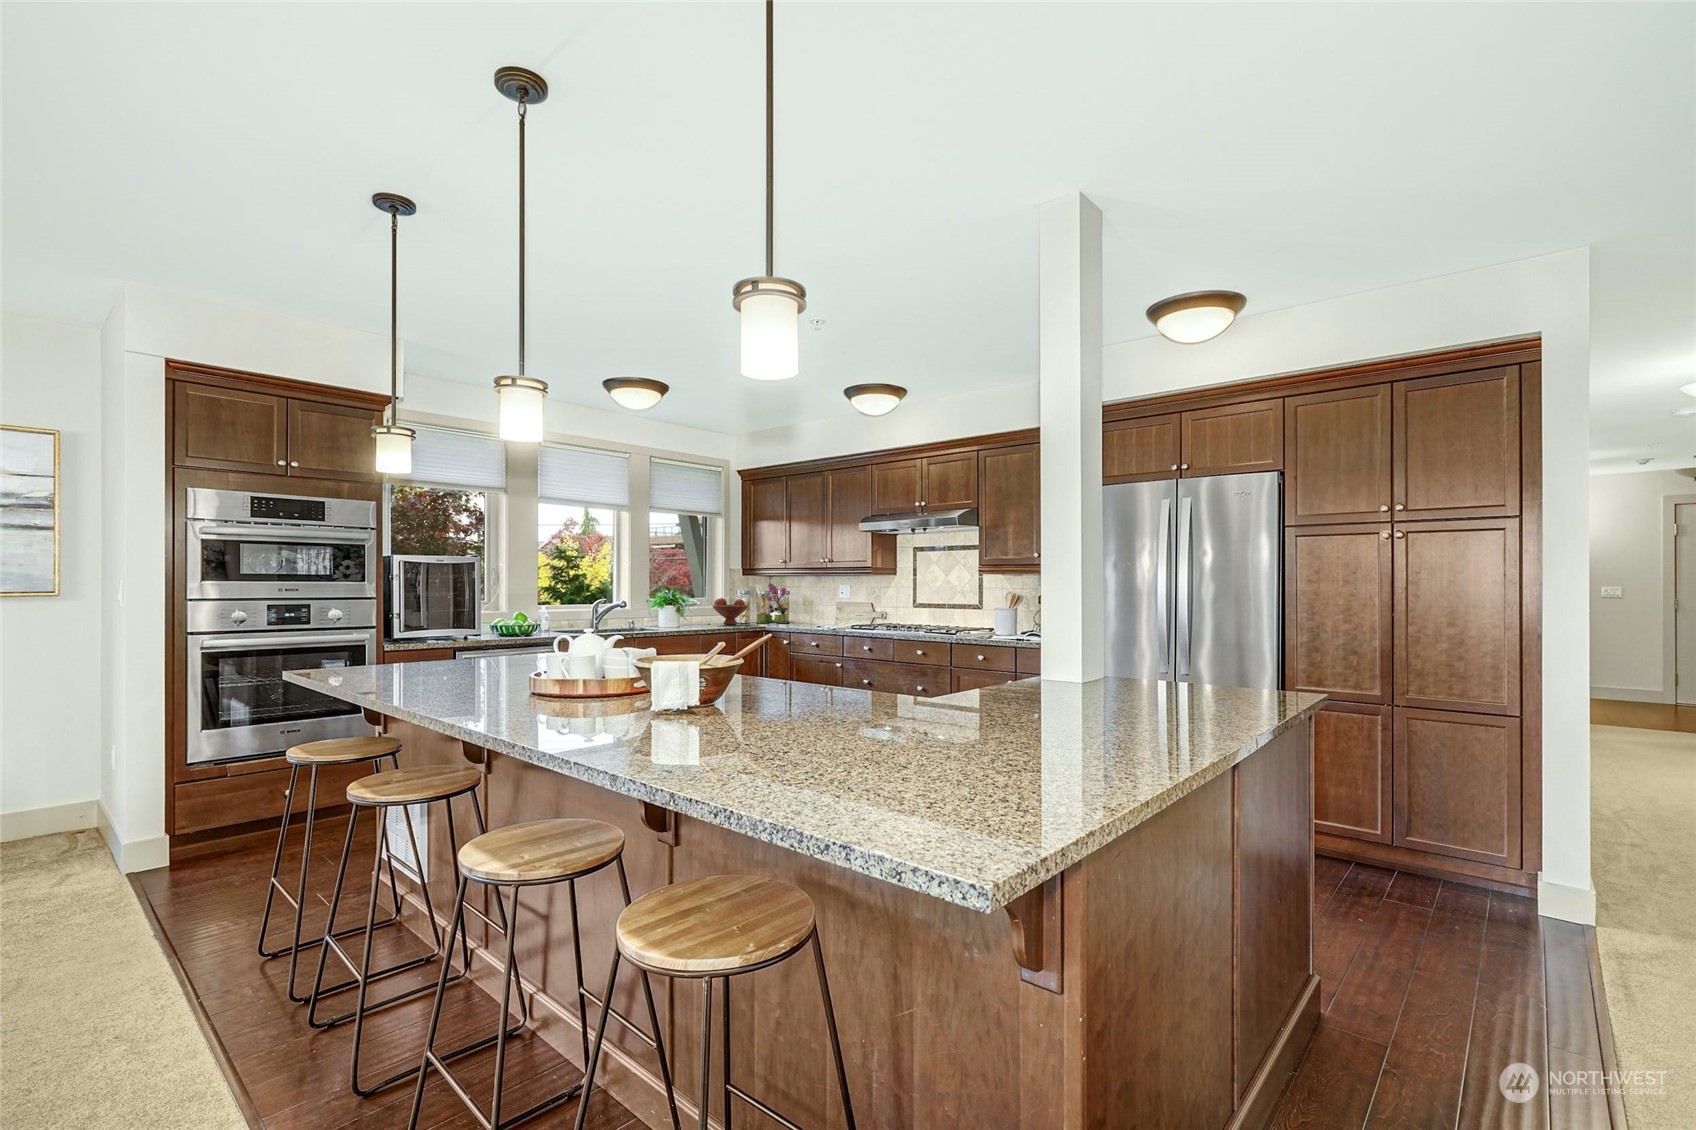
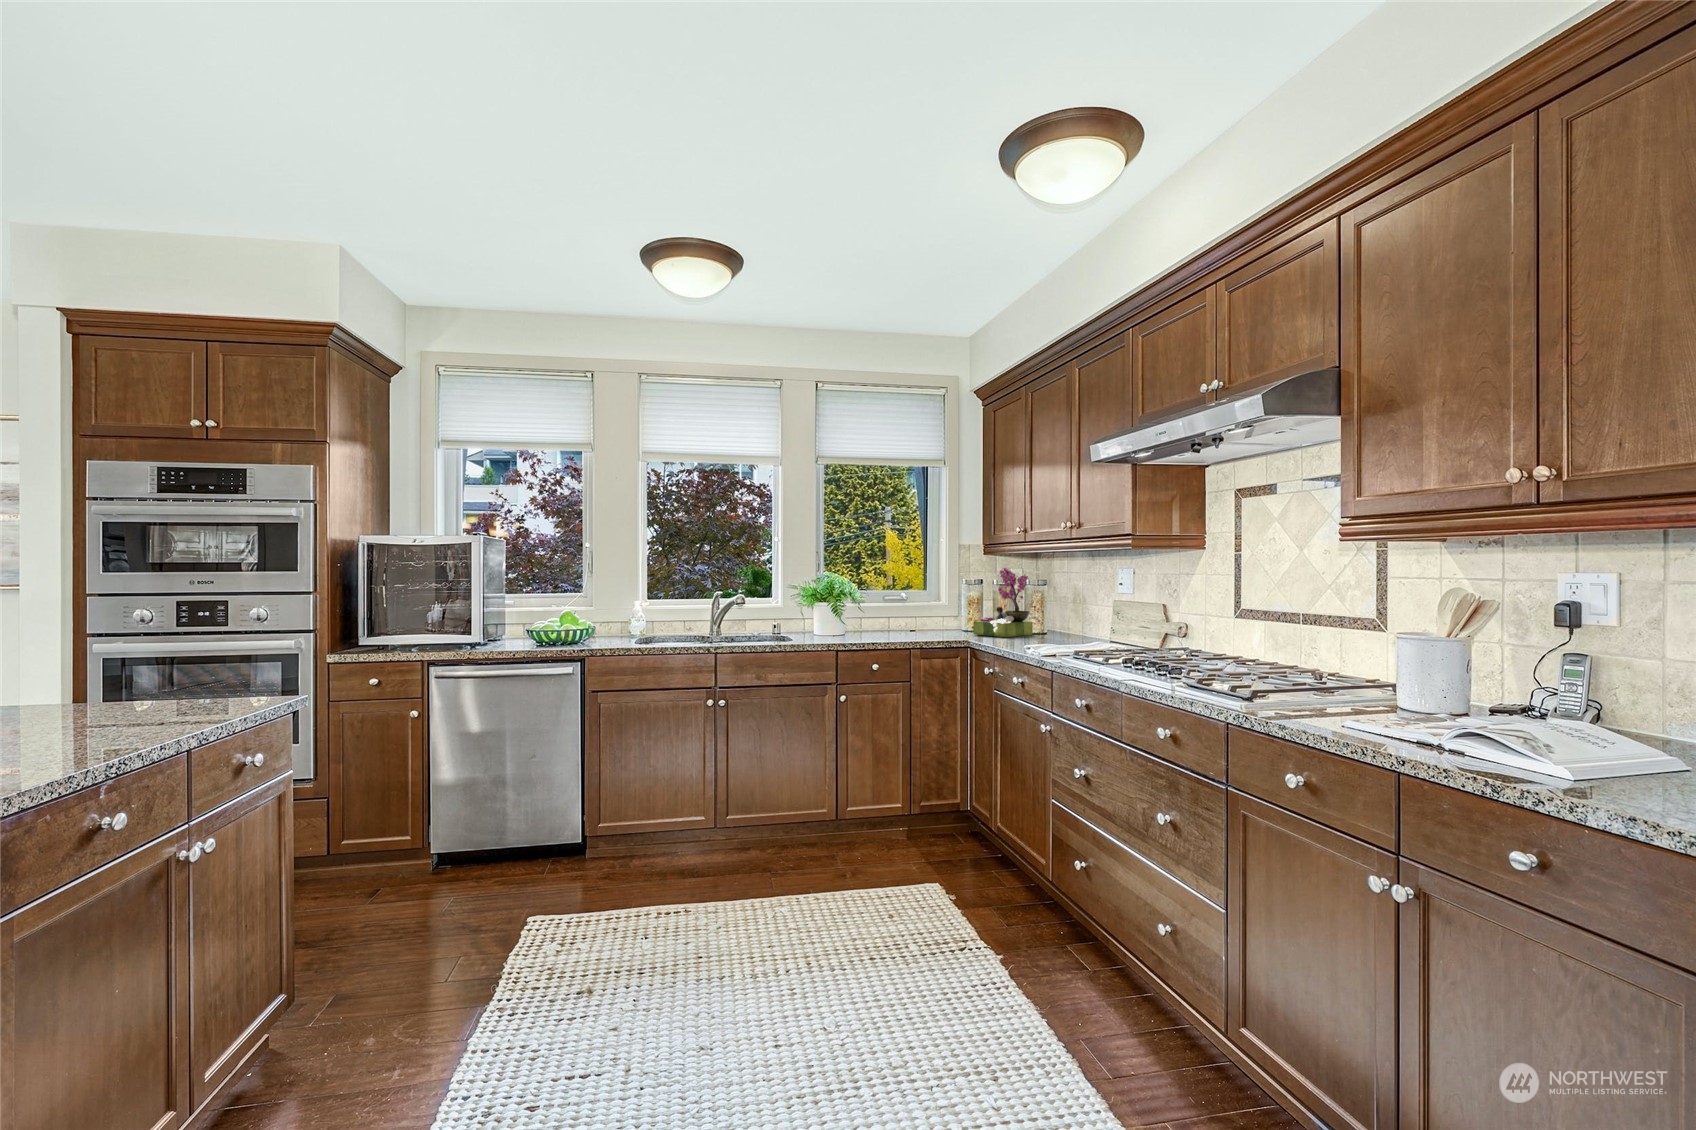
fruit bowl: present [712,598,748,625] -> none [880,593,940,639]

